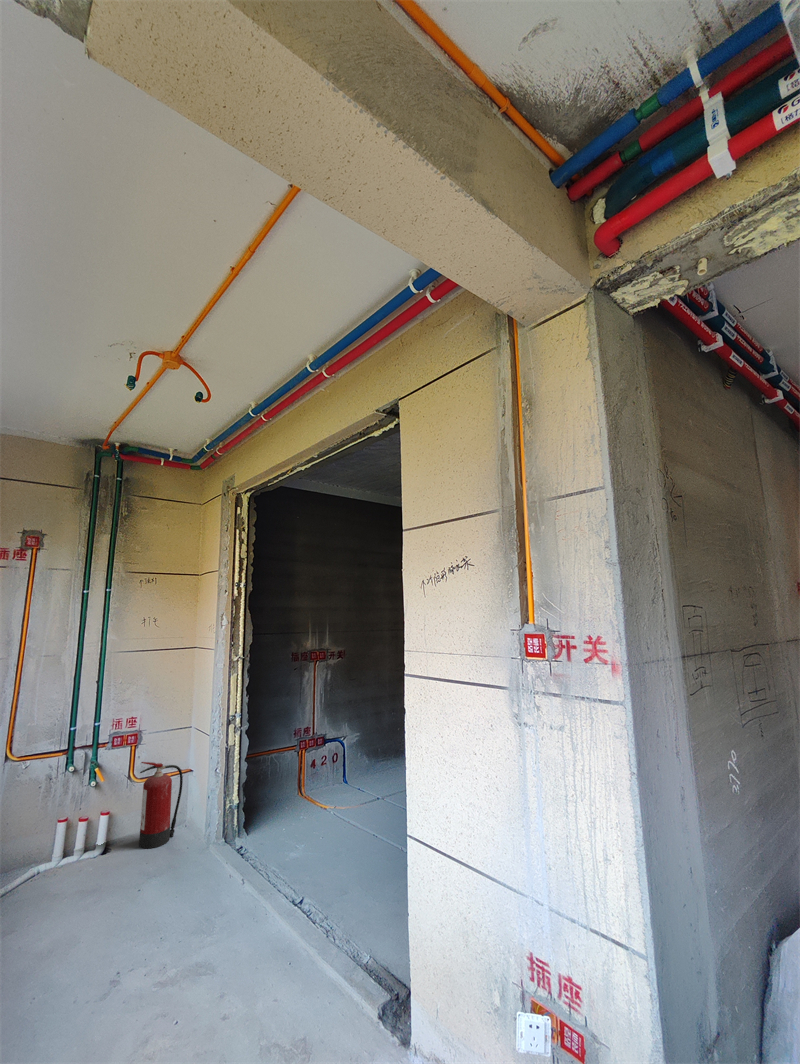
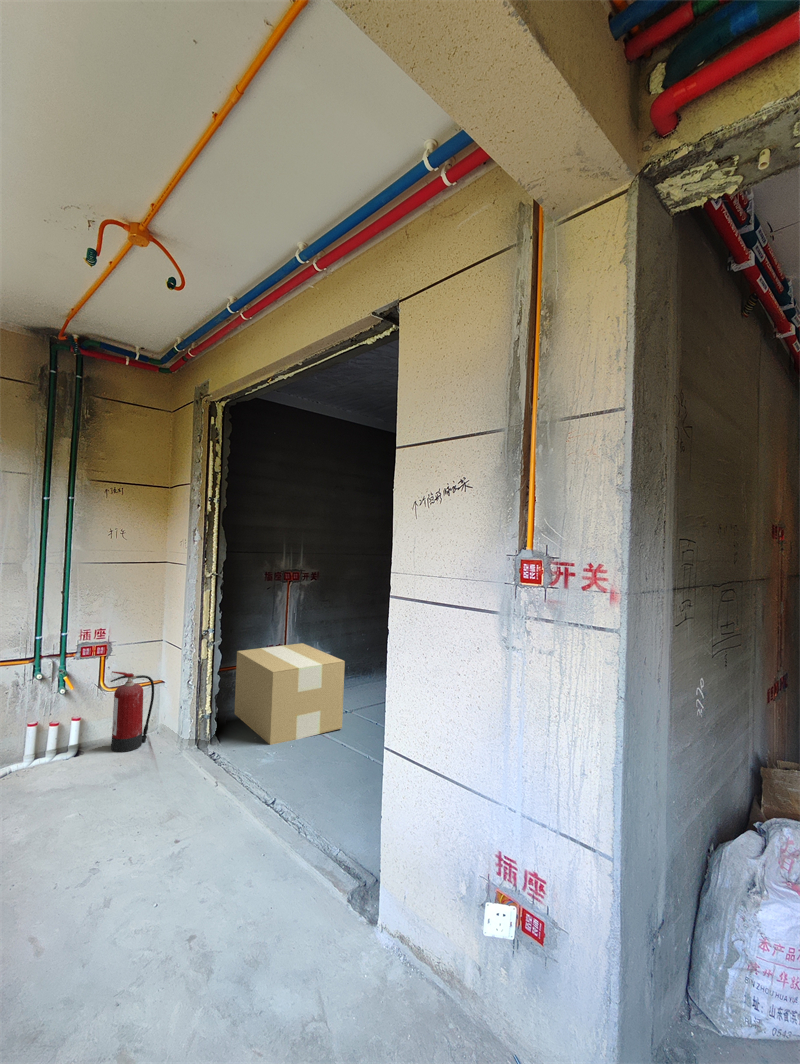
cardboard box: none [263,725,373,838] -> present [235,643,345,745]

